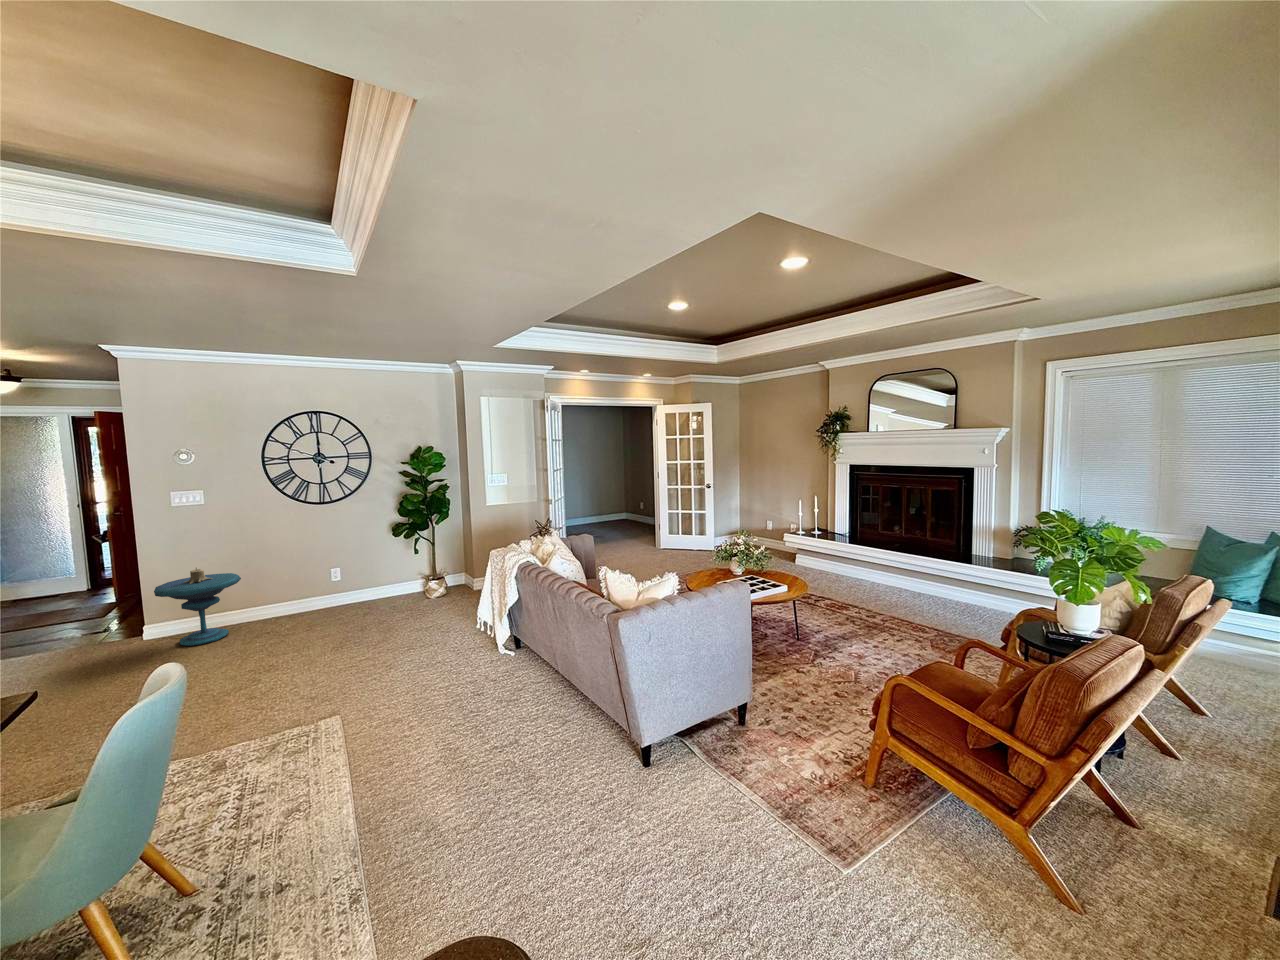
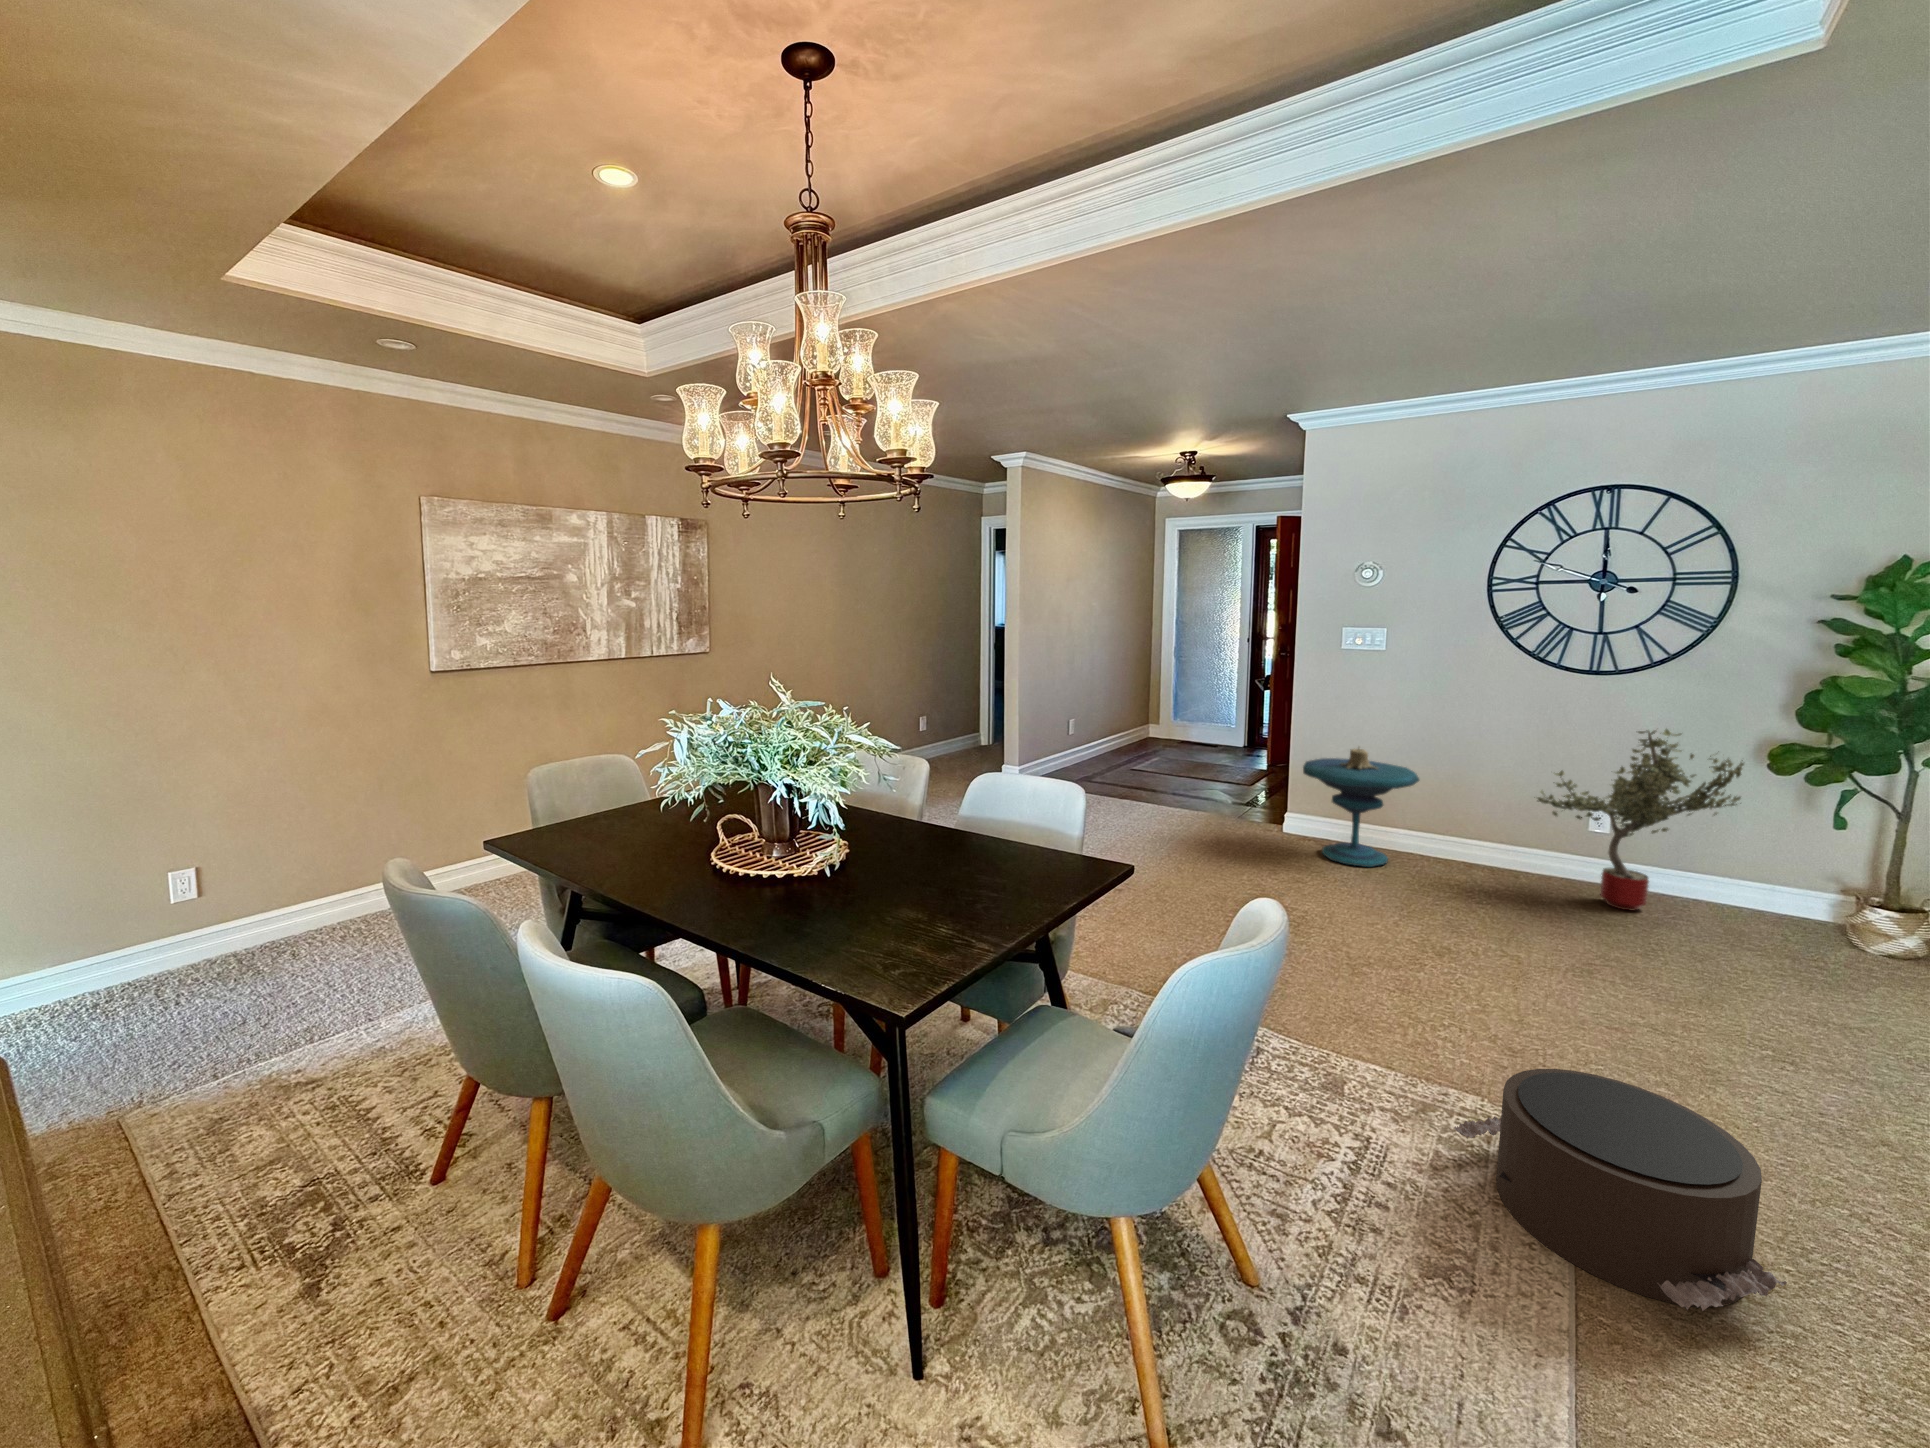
potted tree: none [305,525,387,612] -> present [1538,729,1744,910]
pouf: none [289,679,410,766] -> present [1454,1069,1787,1311]

